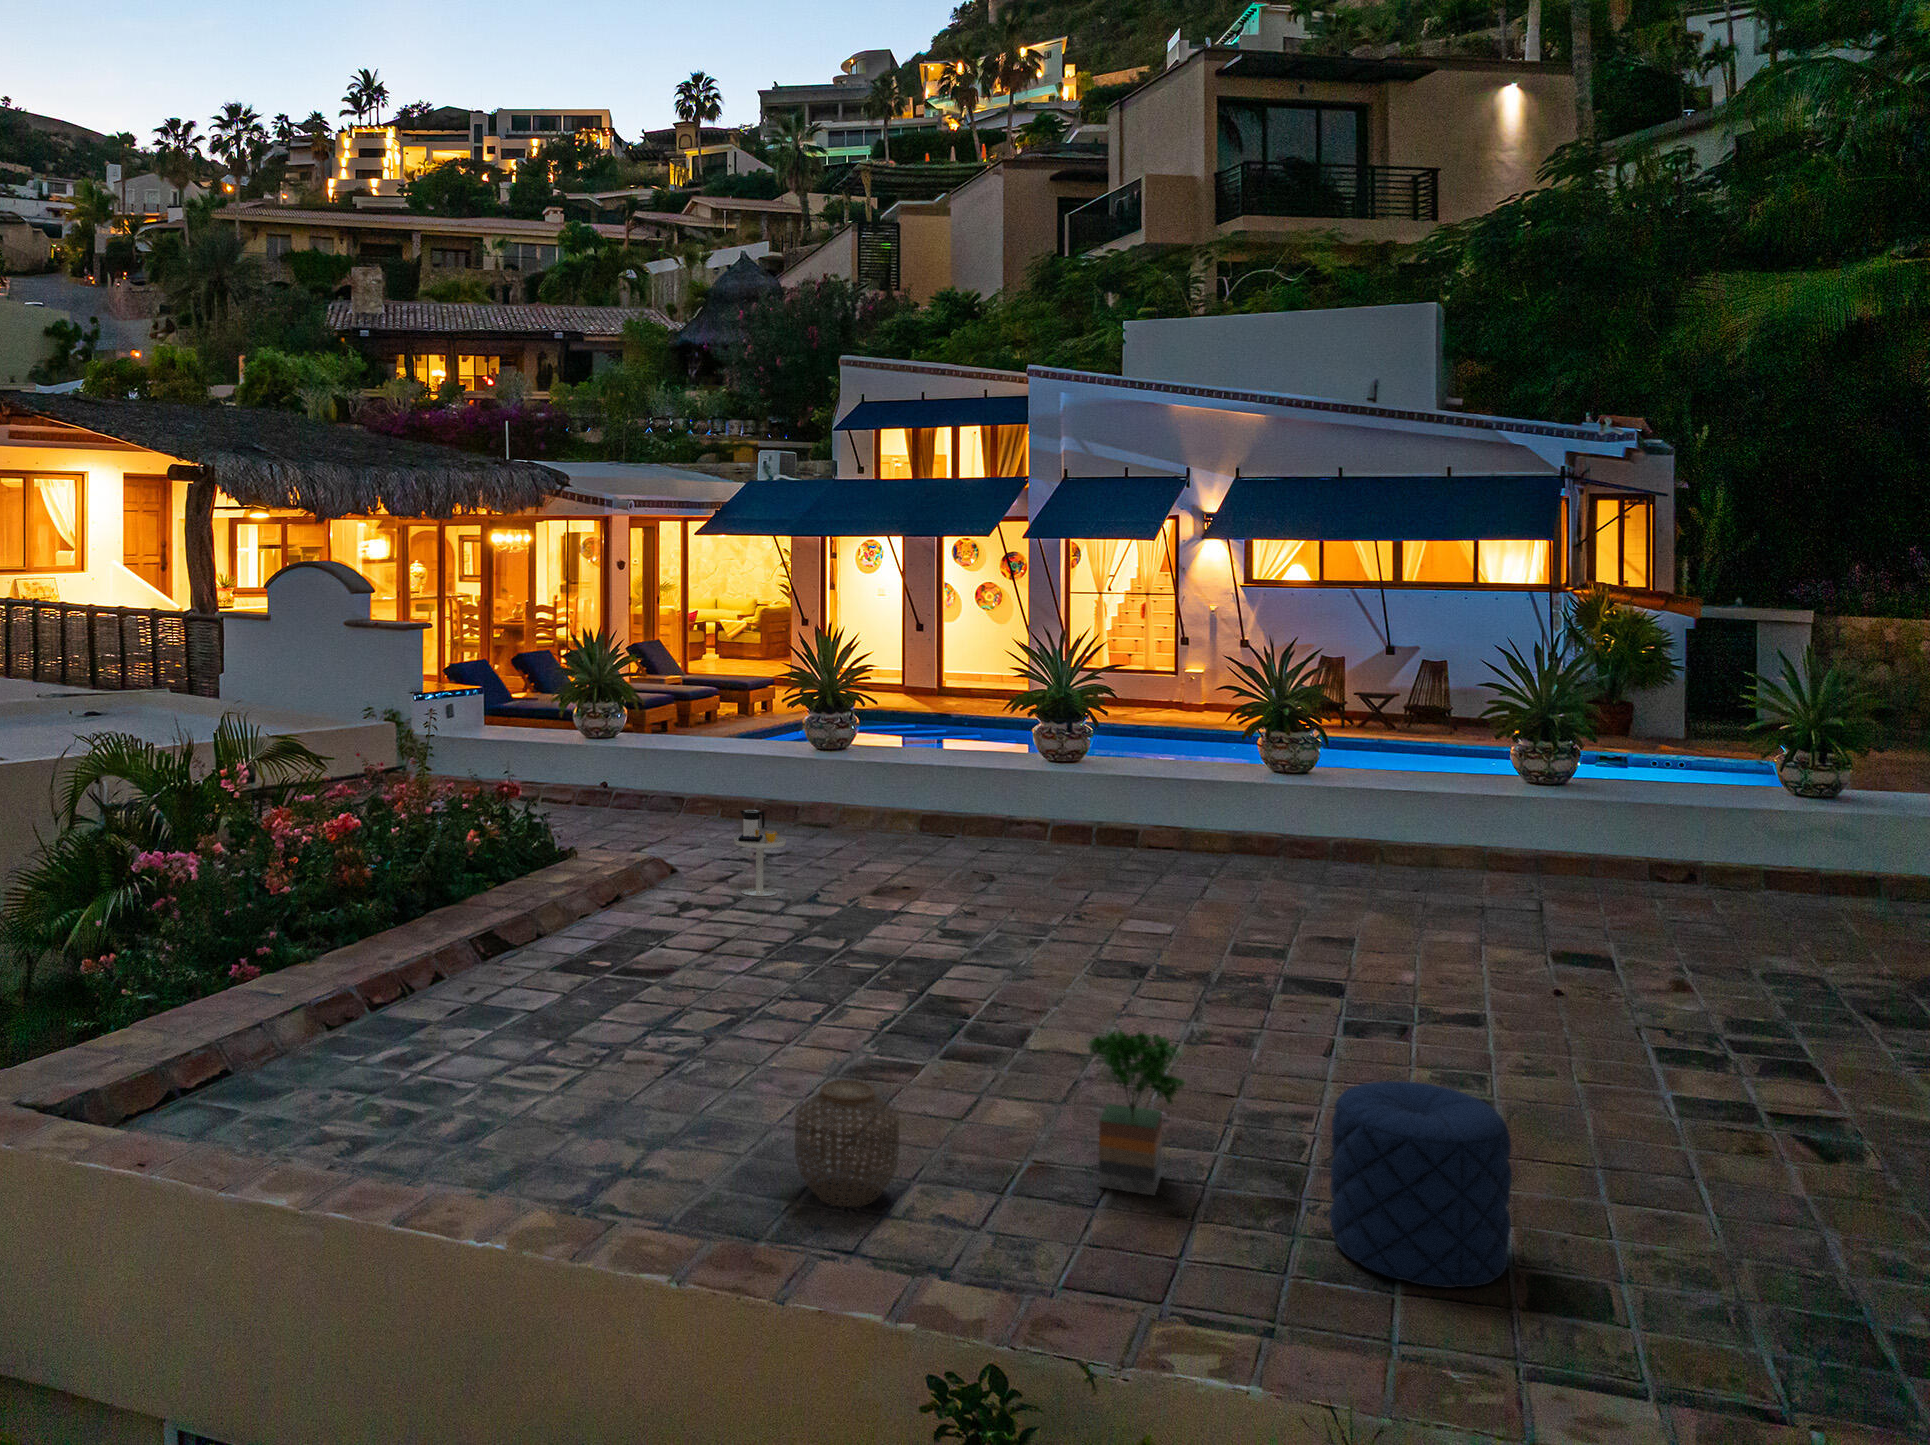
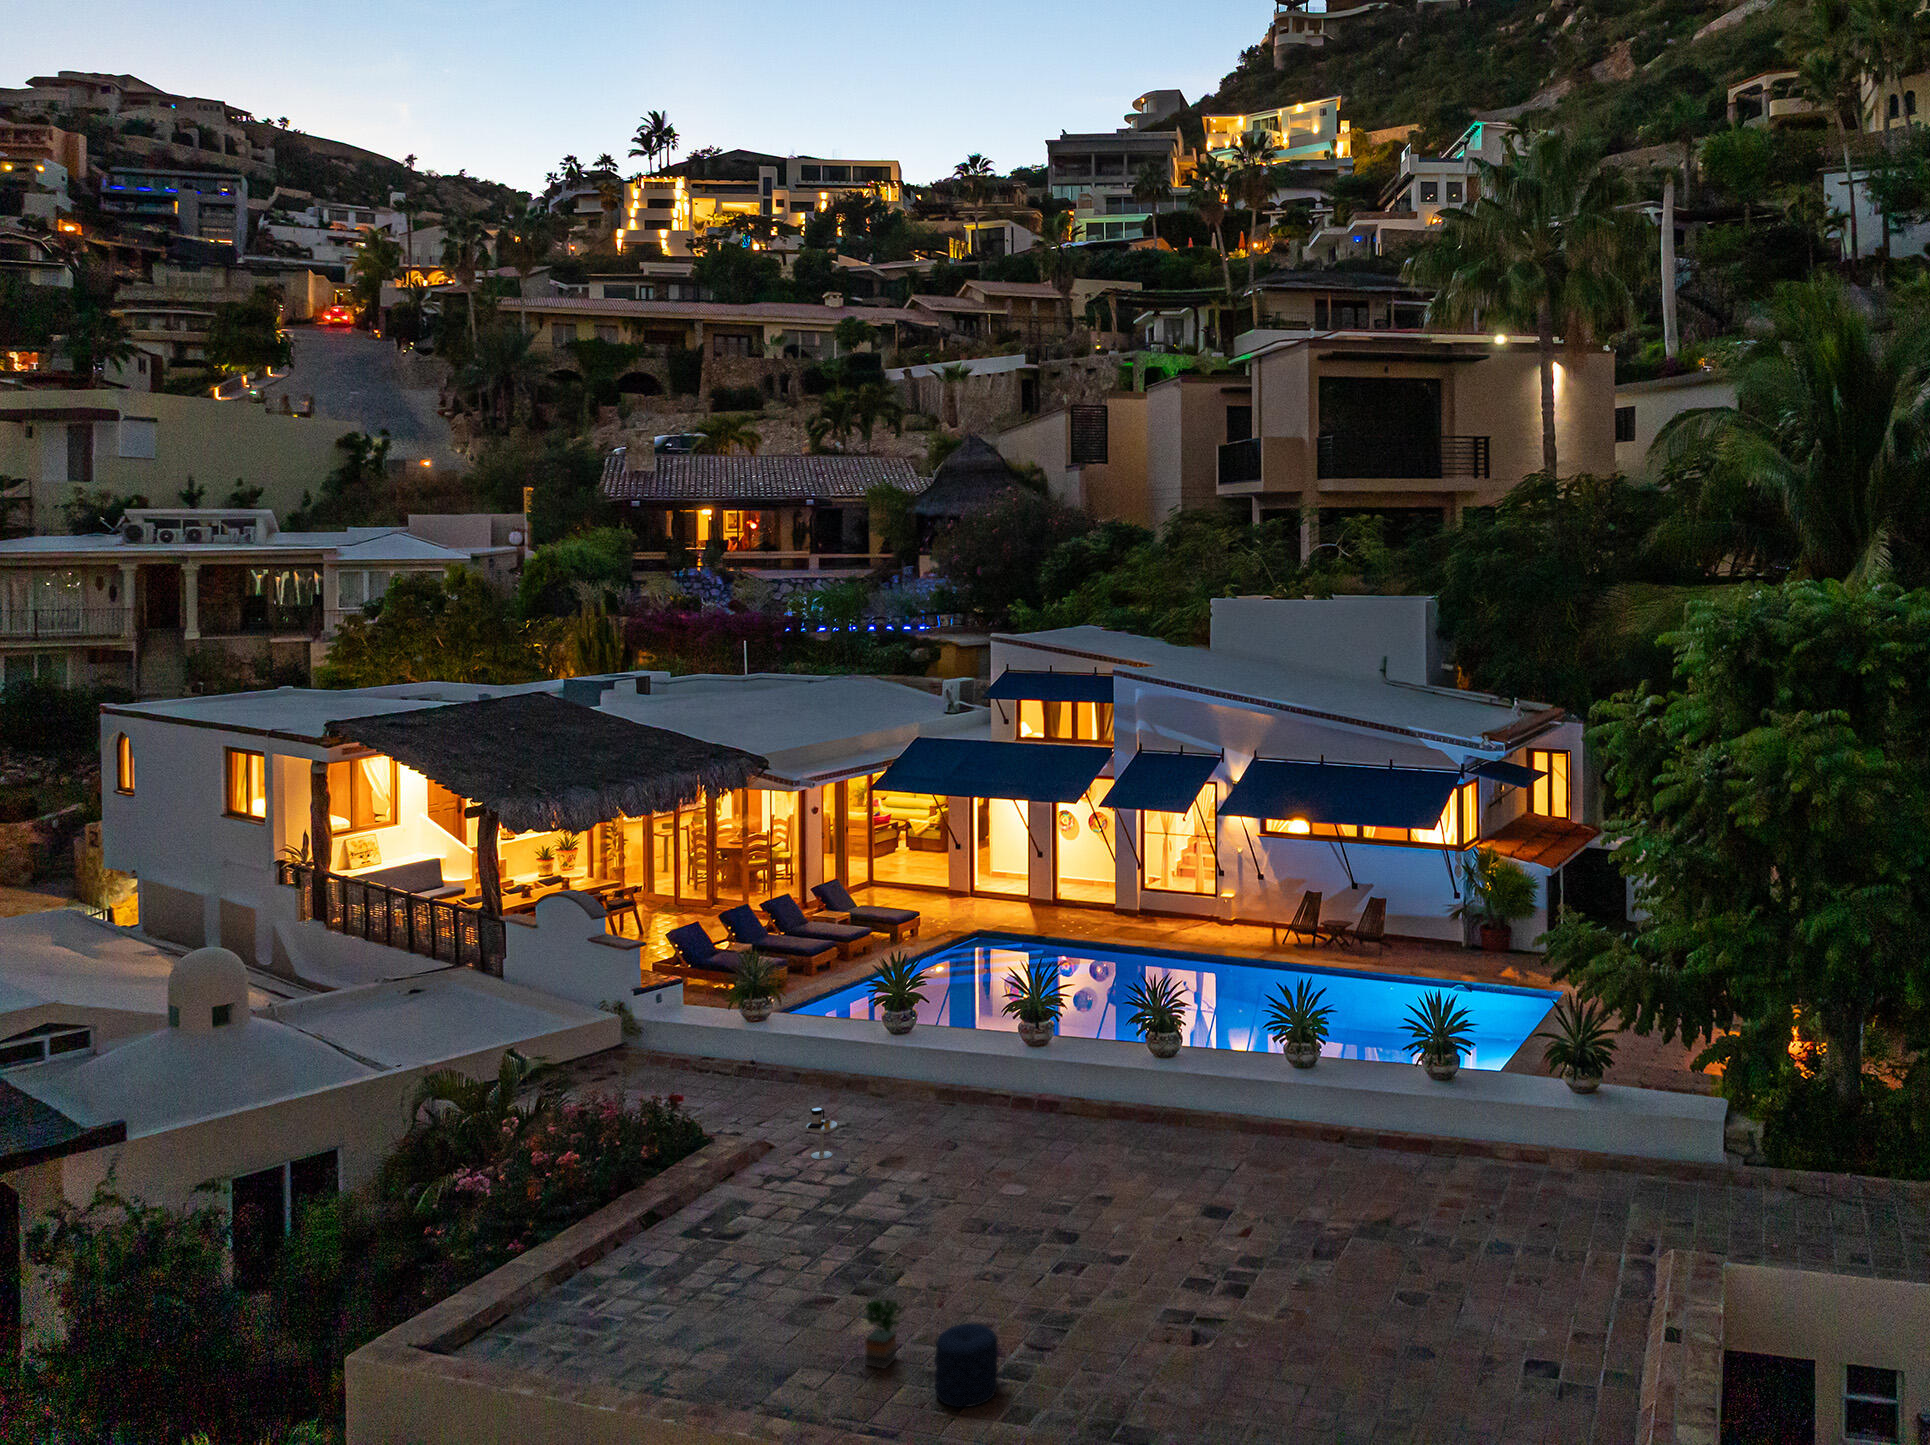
woven basket: present [795,1080,899,1207] -> none [736,1327,780,1381]

